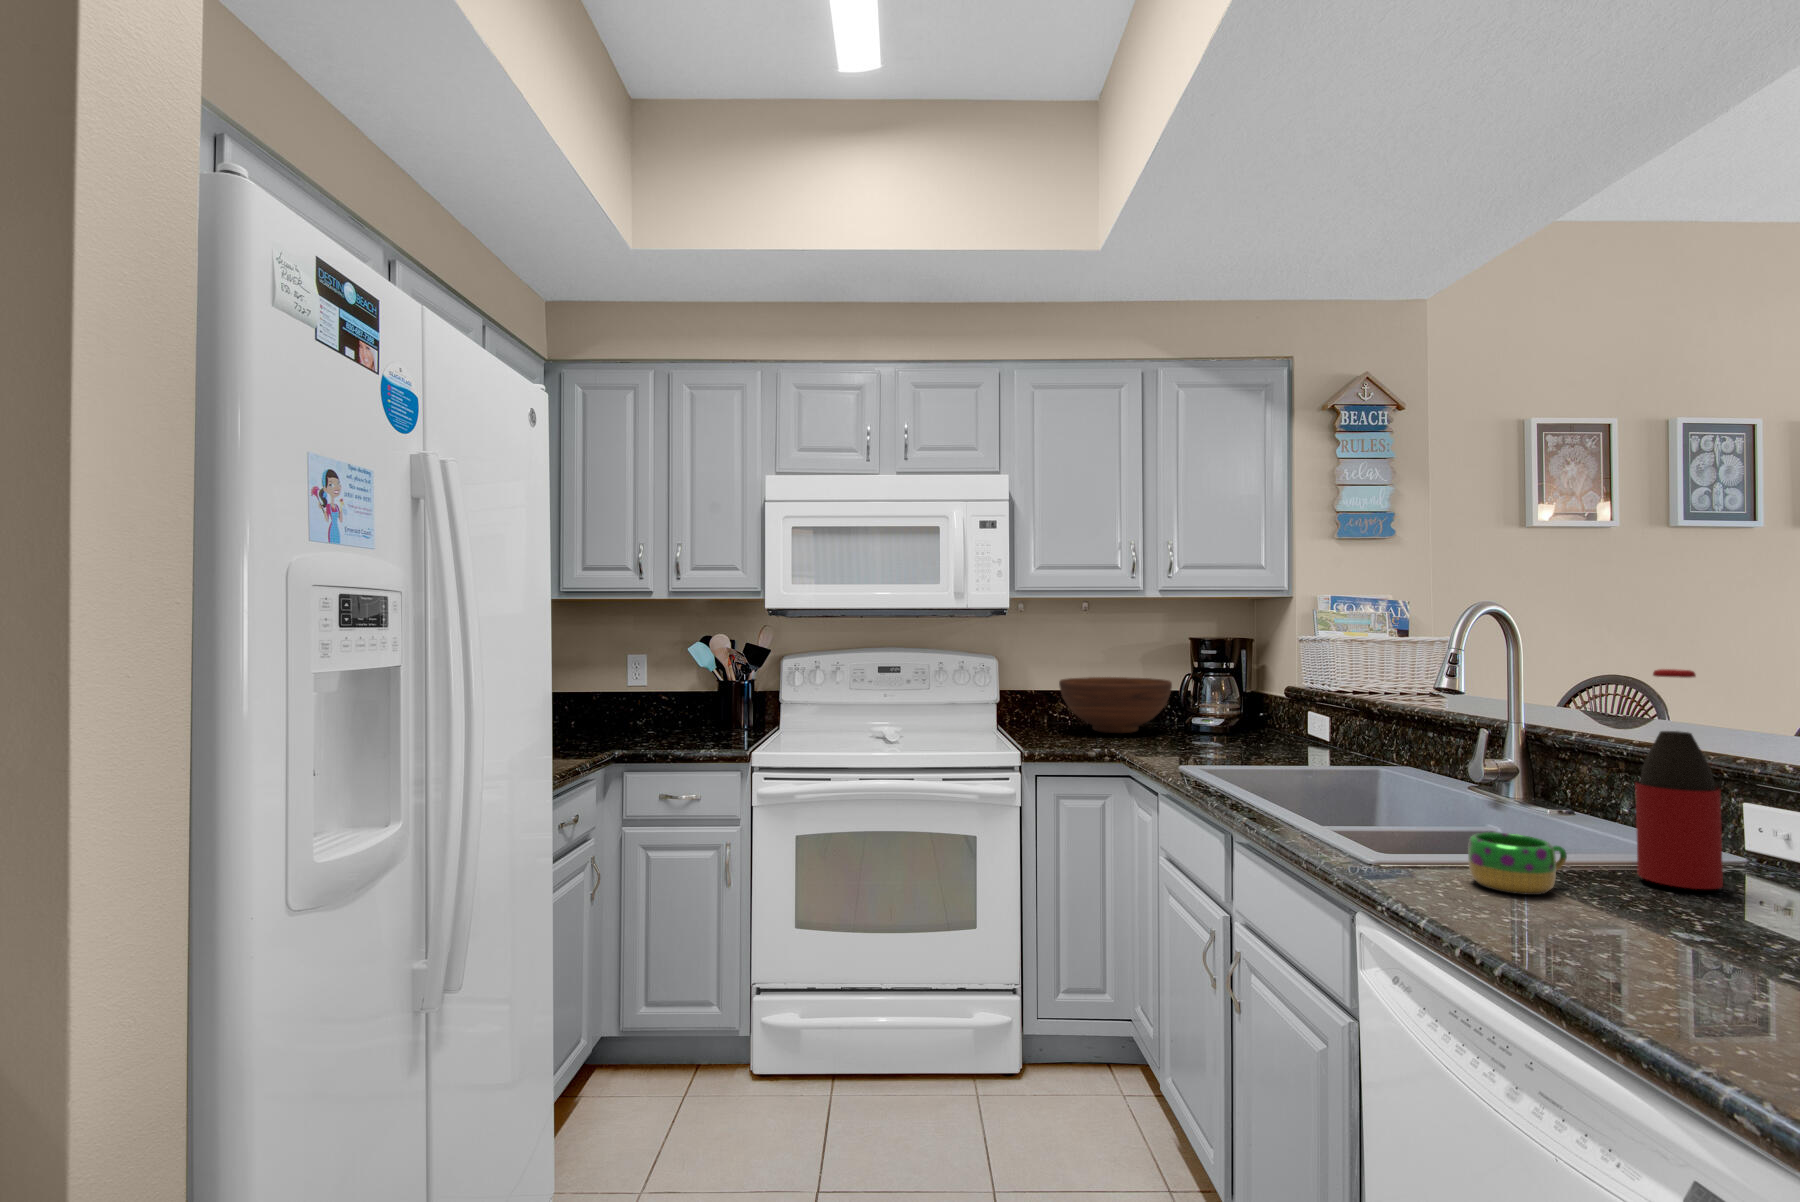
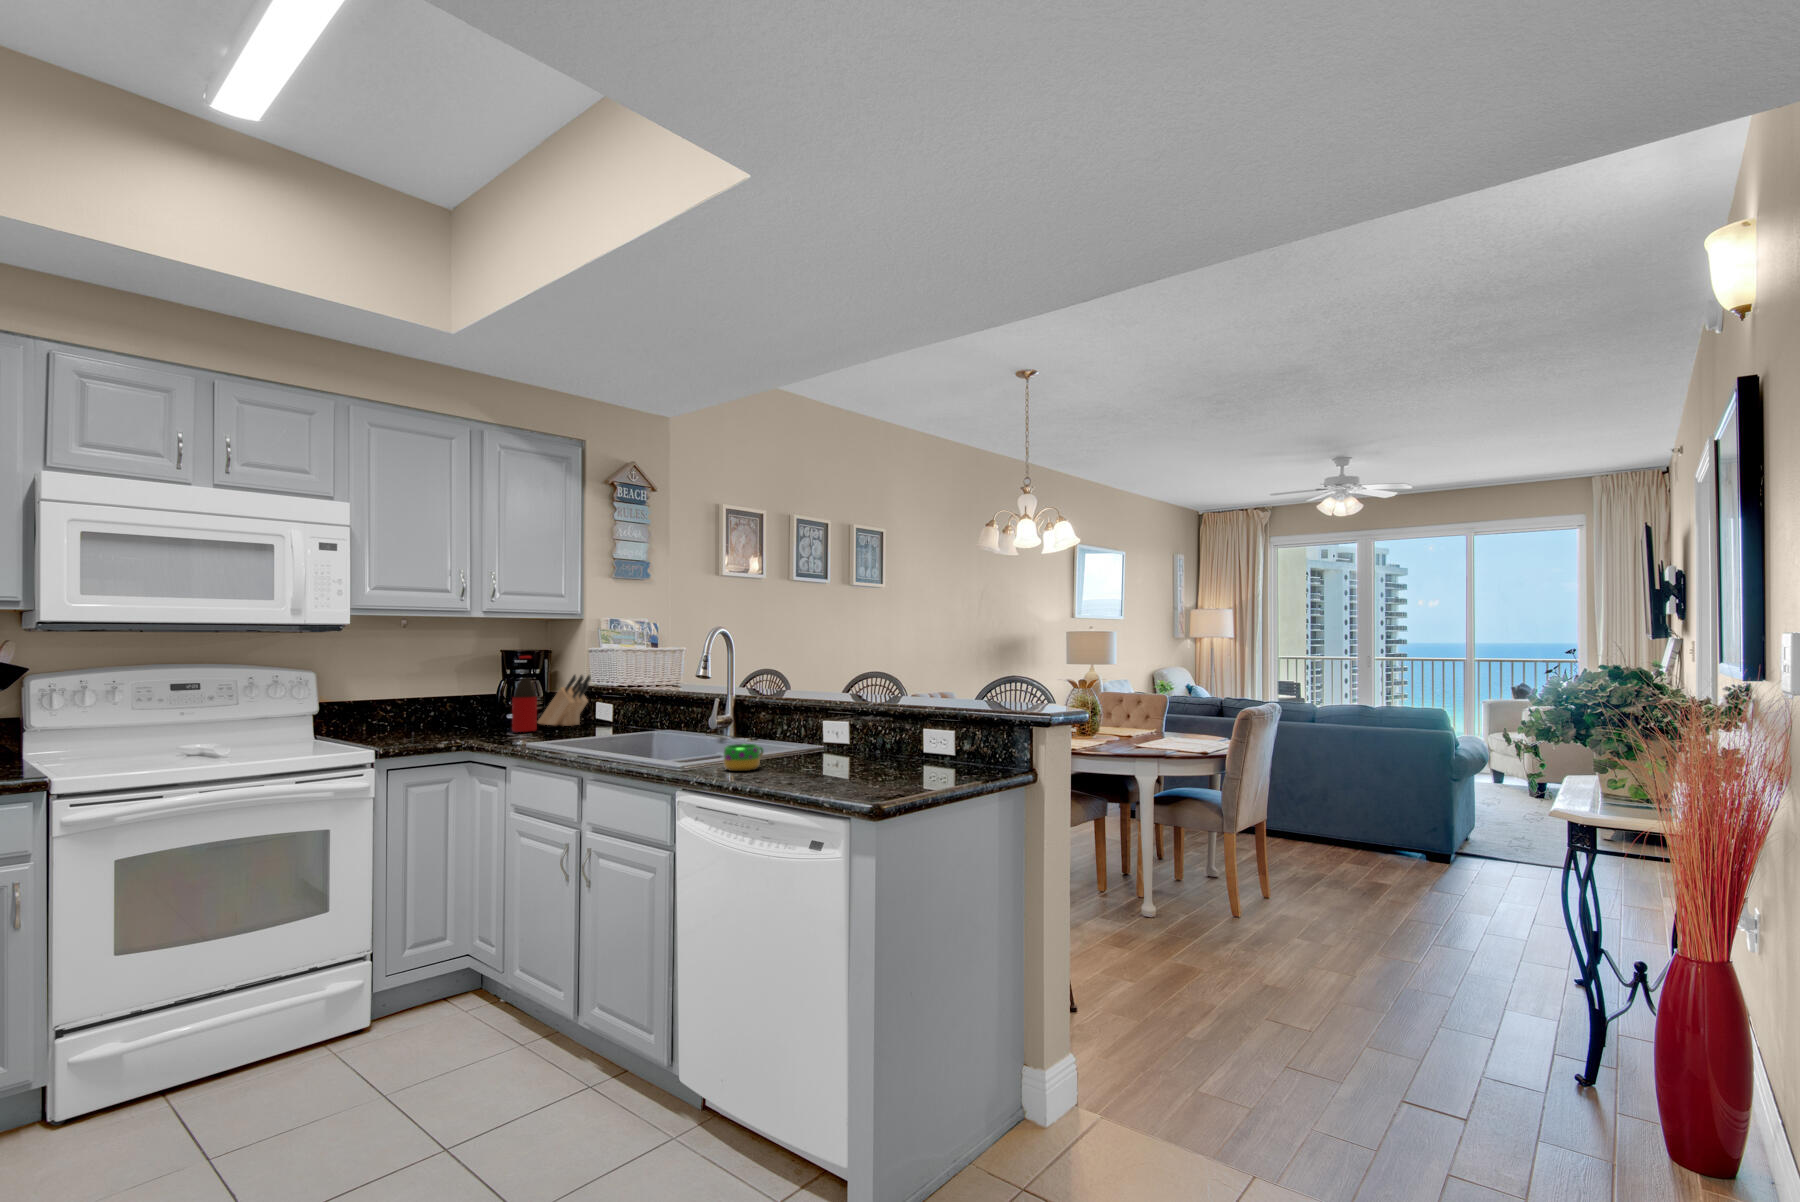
bottle: present [1635,669,1723,889] -> present [512,656,537,732]
knife block: none [1228,673,1295,744] -> present [537,675,591,726]
fruit bowl: present [1059,677,1172,733] -> none [389,684,492,730]

